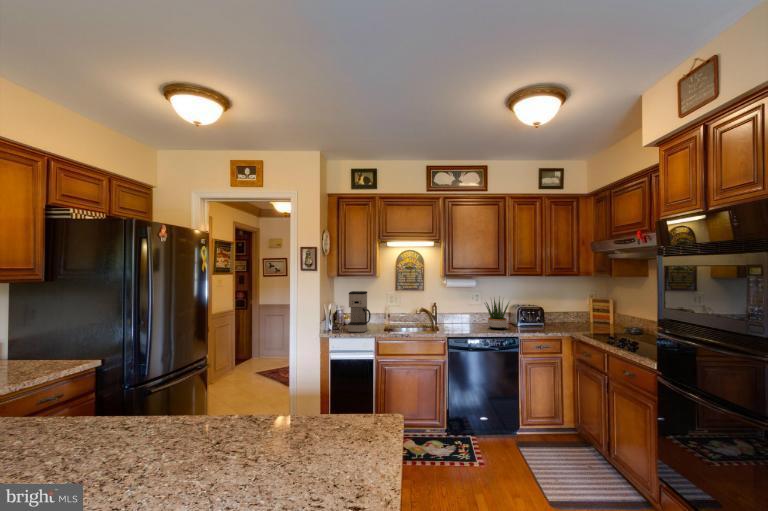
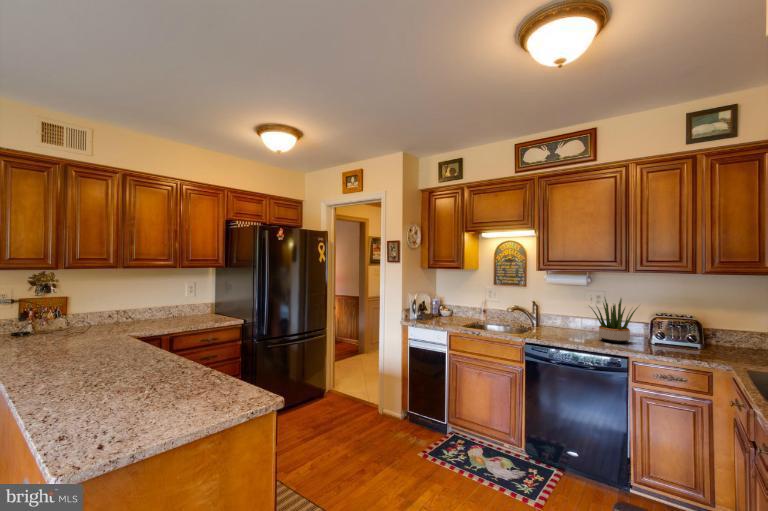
coffee maker: present [348,291,371,333] -> none [428,284,453,324]

